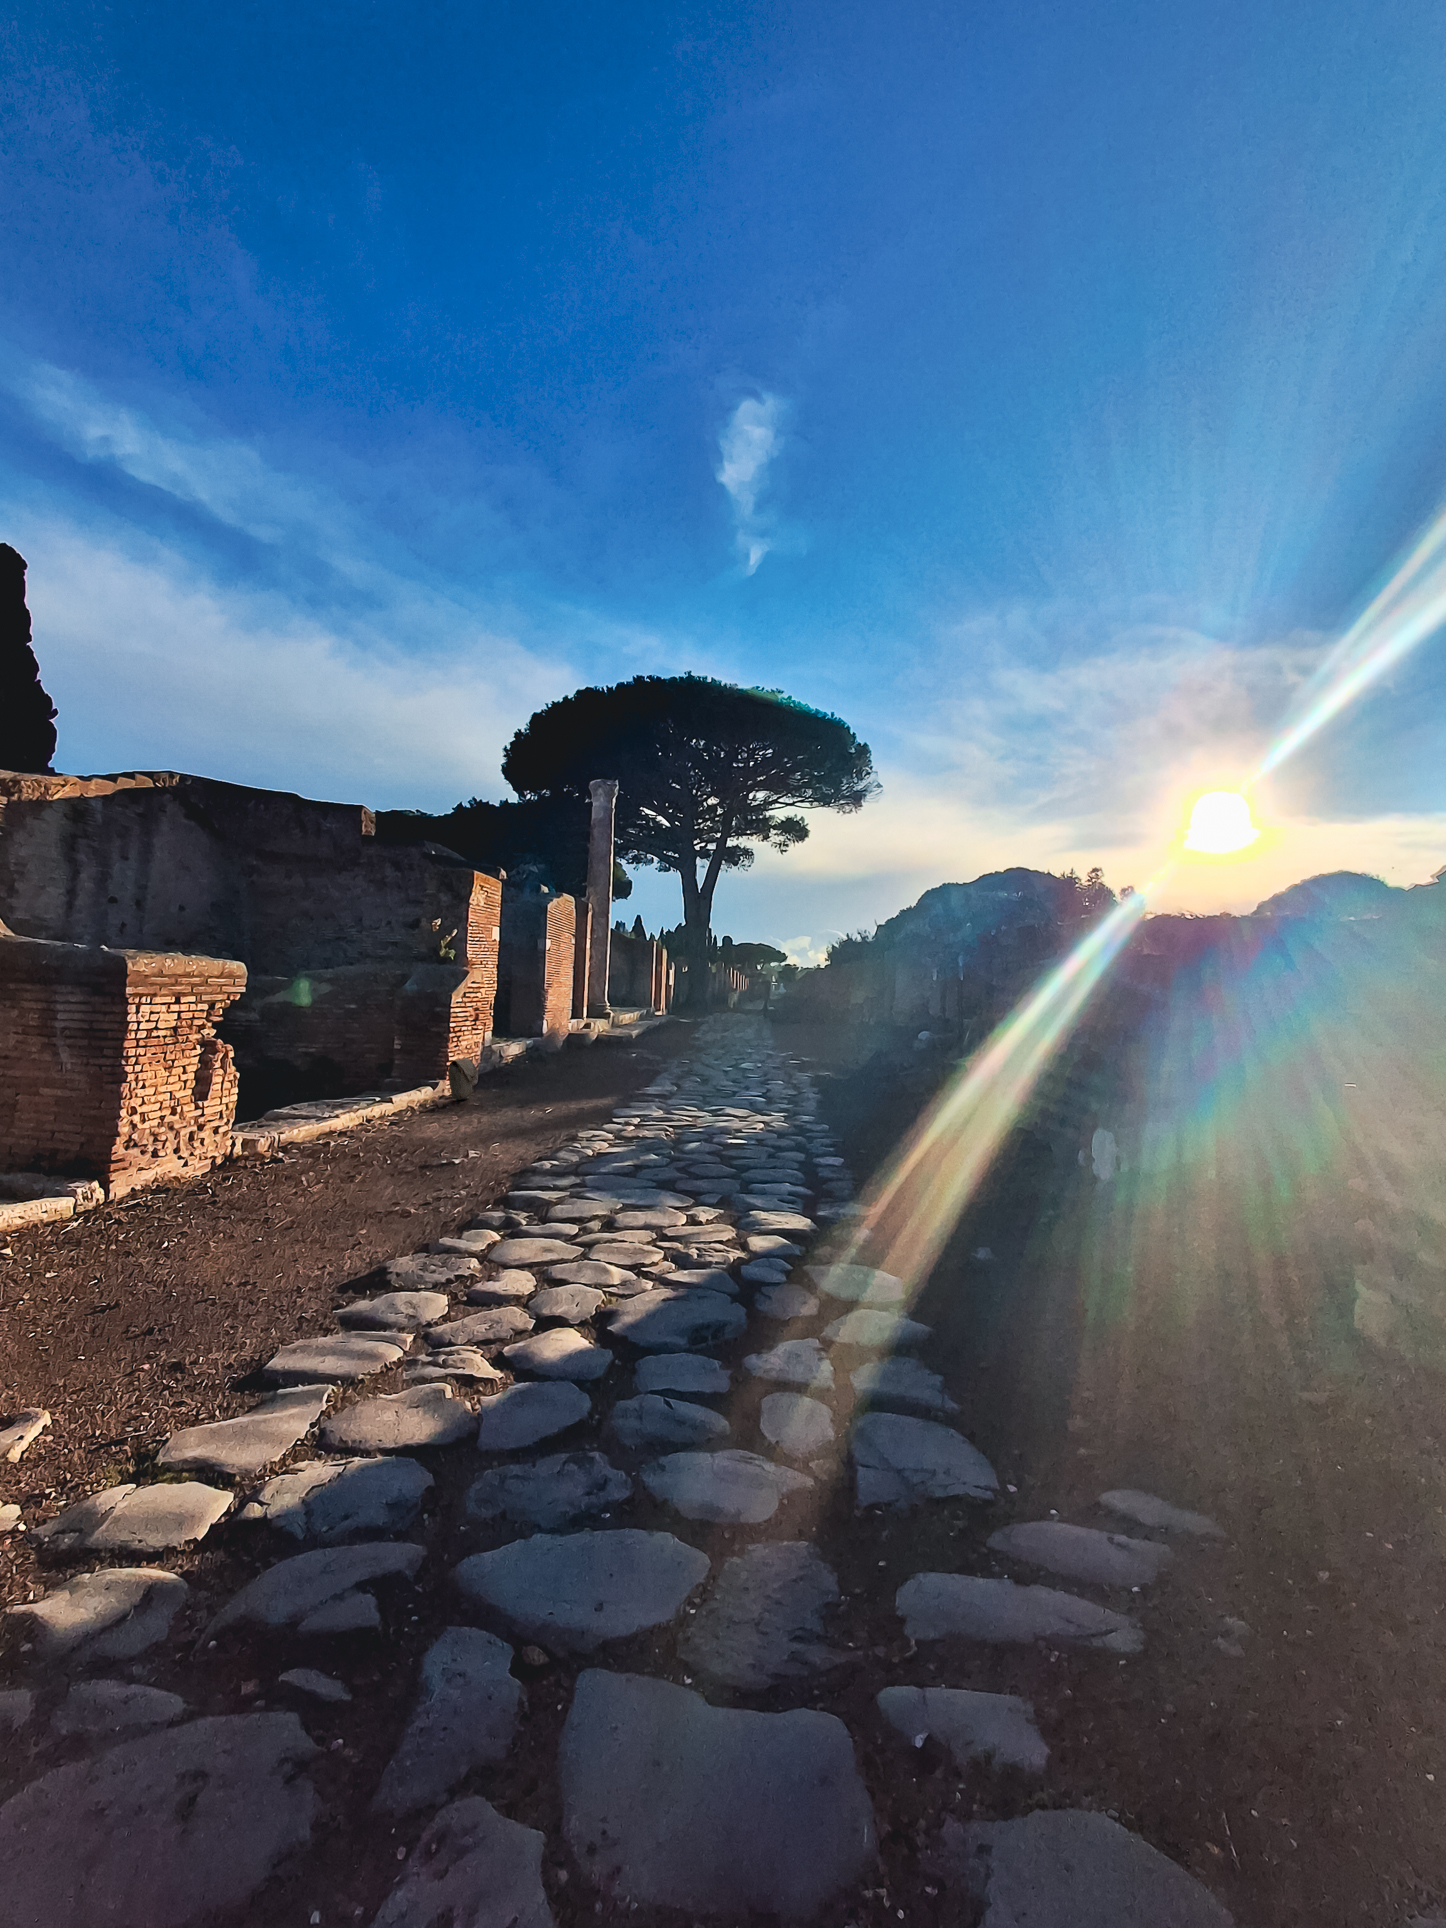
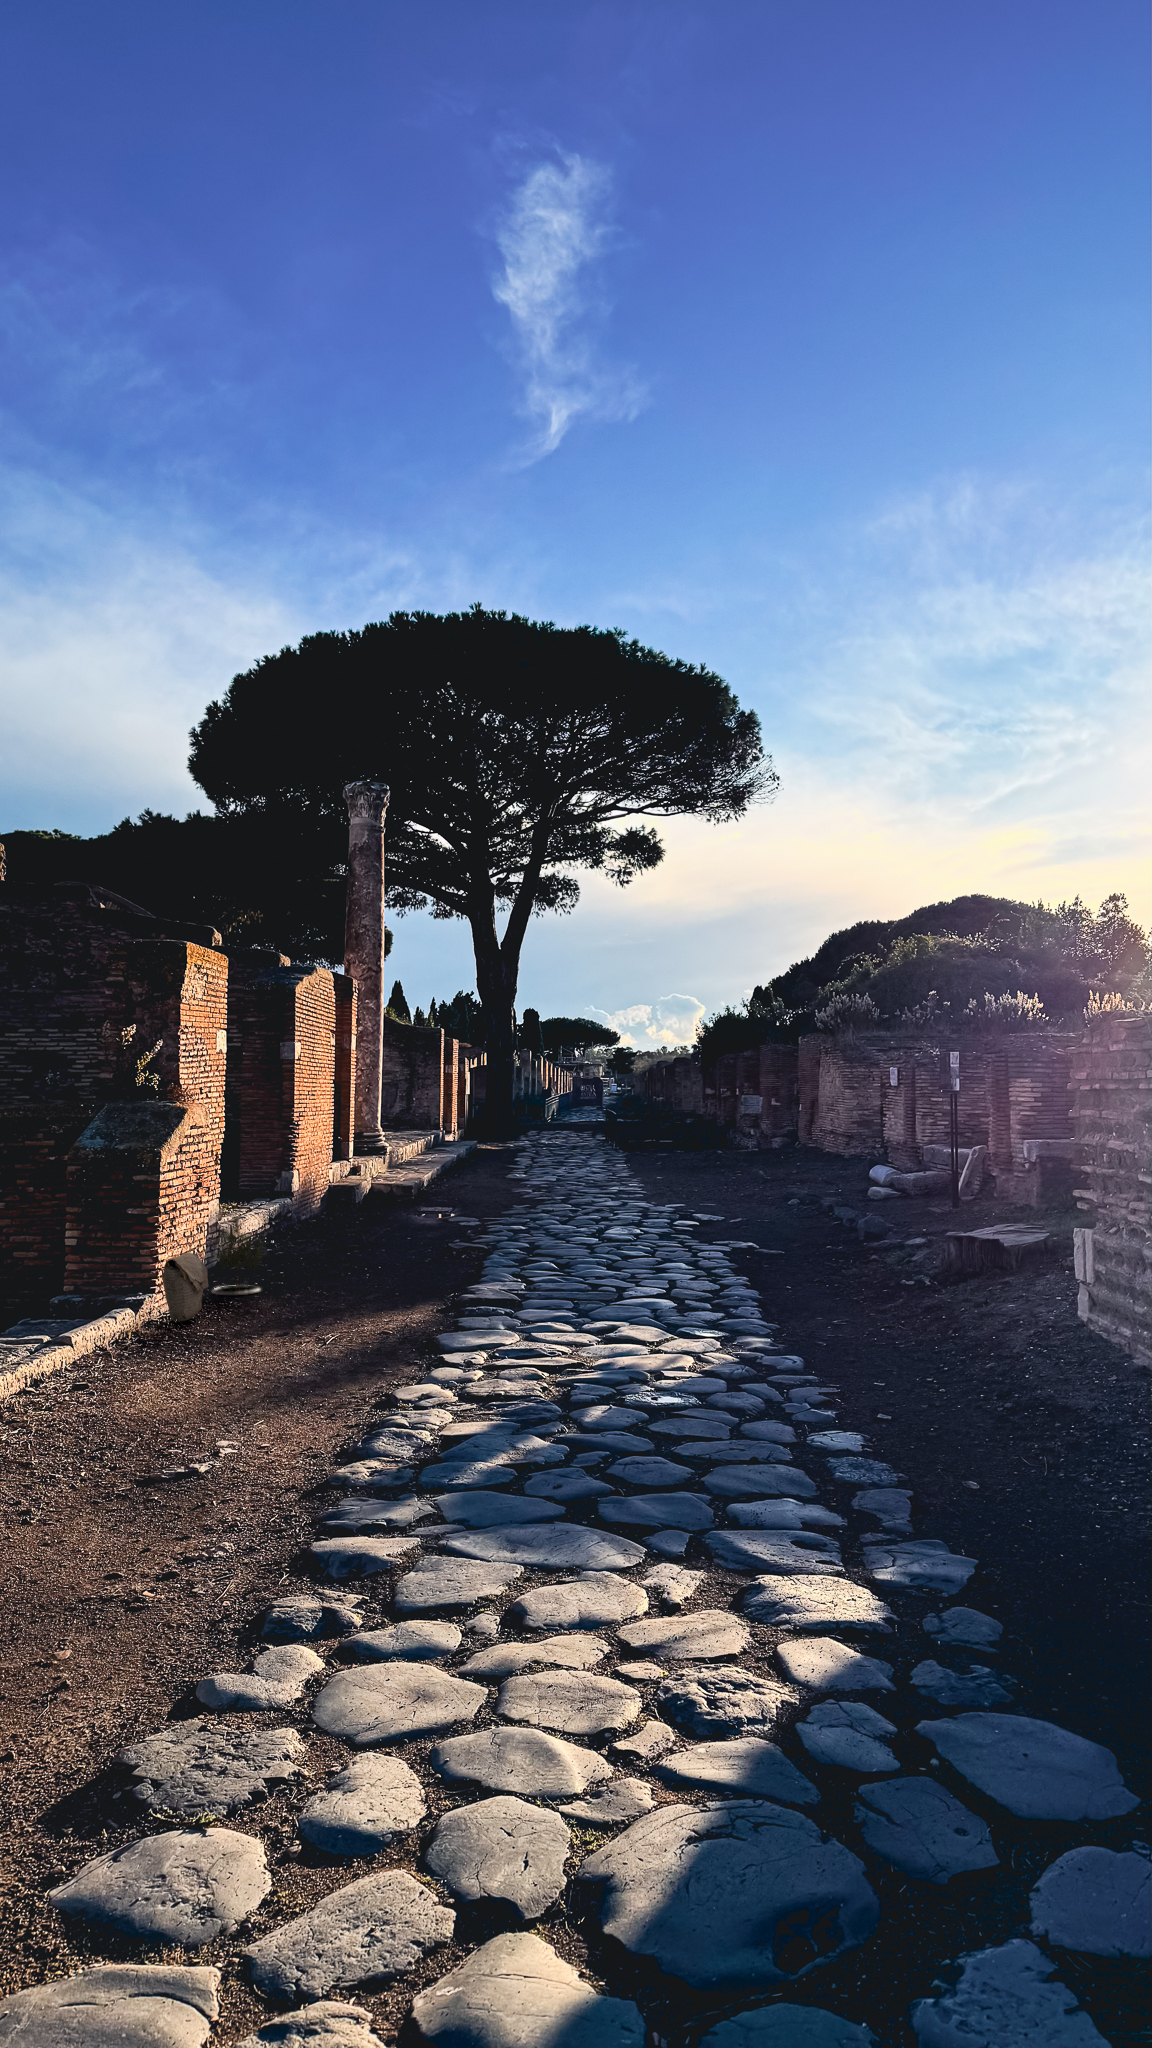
potted tree: none [481,1033,519,1089] -> present [212,1211,263,1295]

